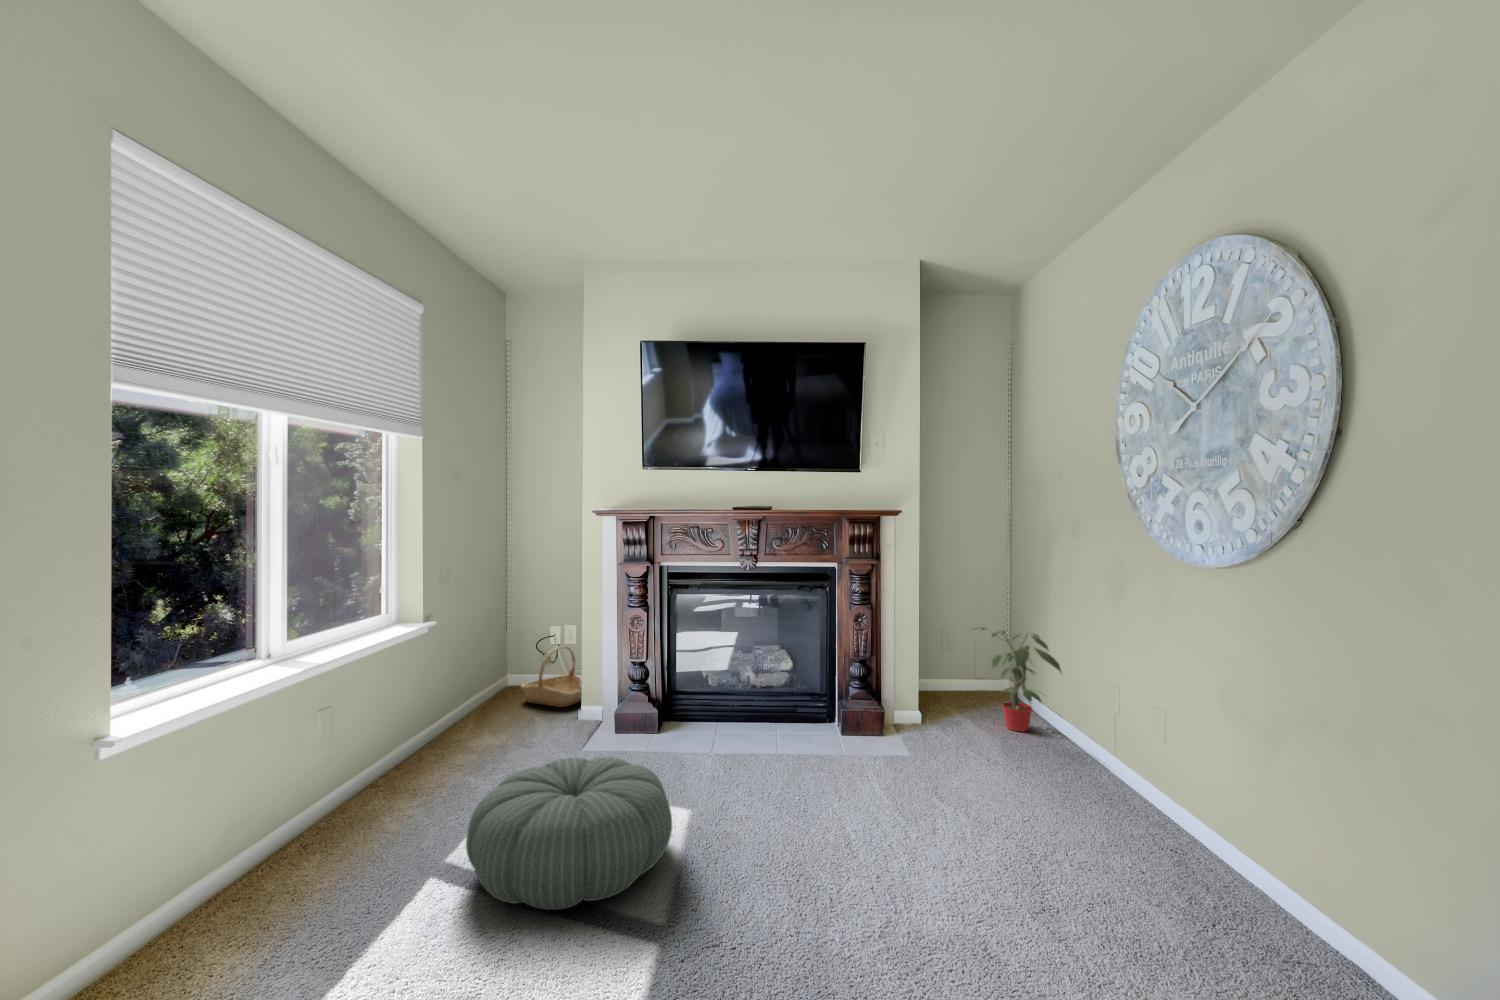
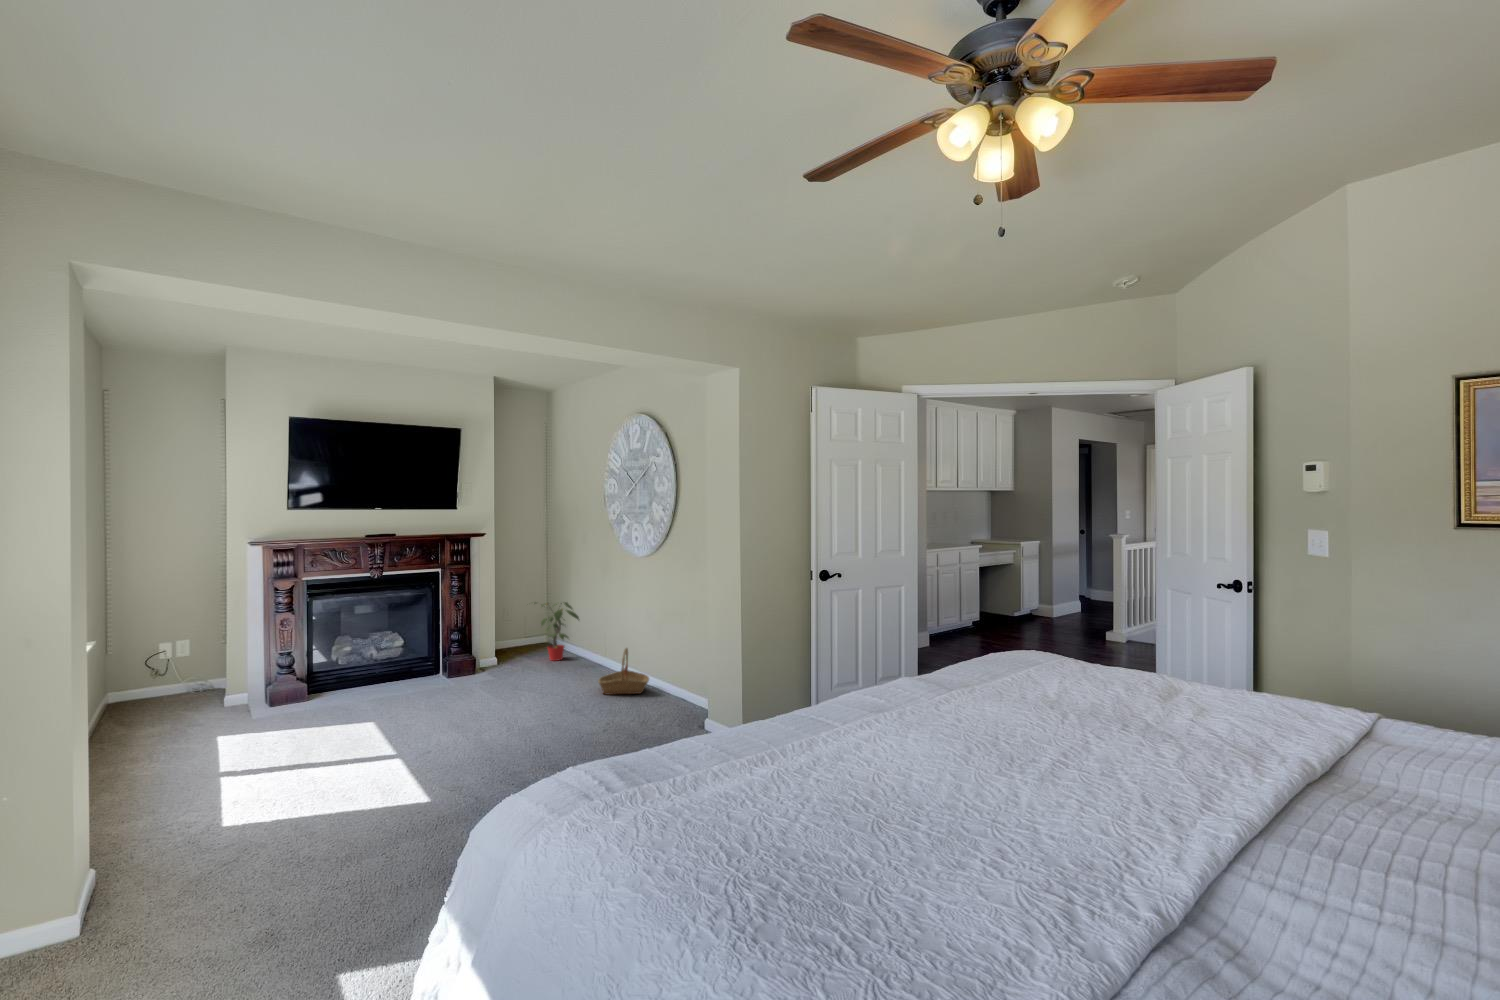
basket: present [521,646,581,707] -> present [598,648,649,695]
pouf: present [466,757,672,910] -> none [243,695,375,769]

